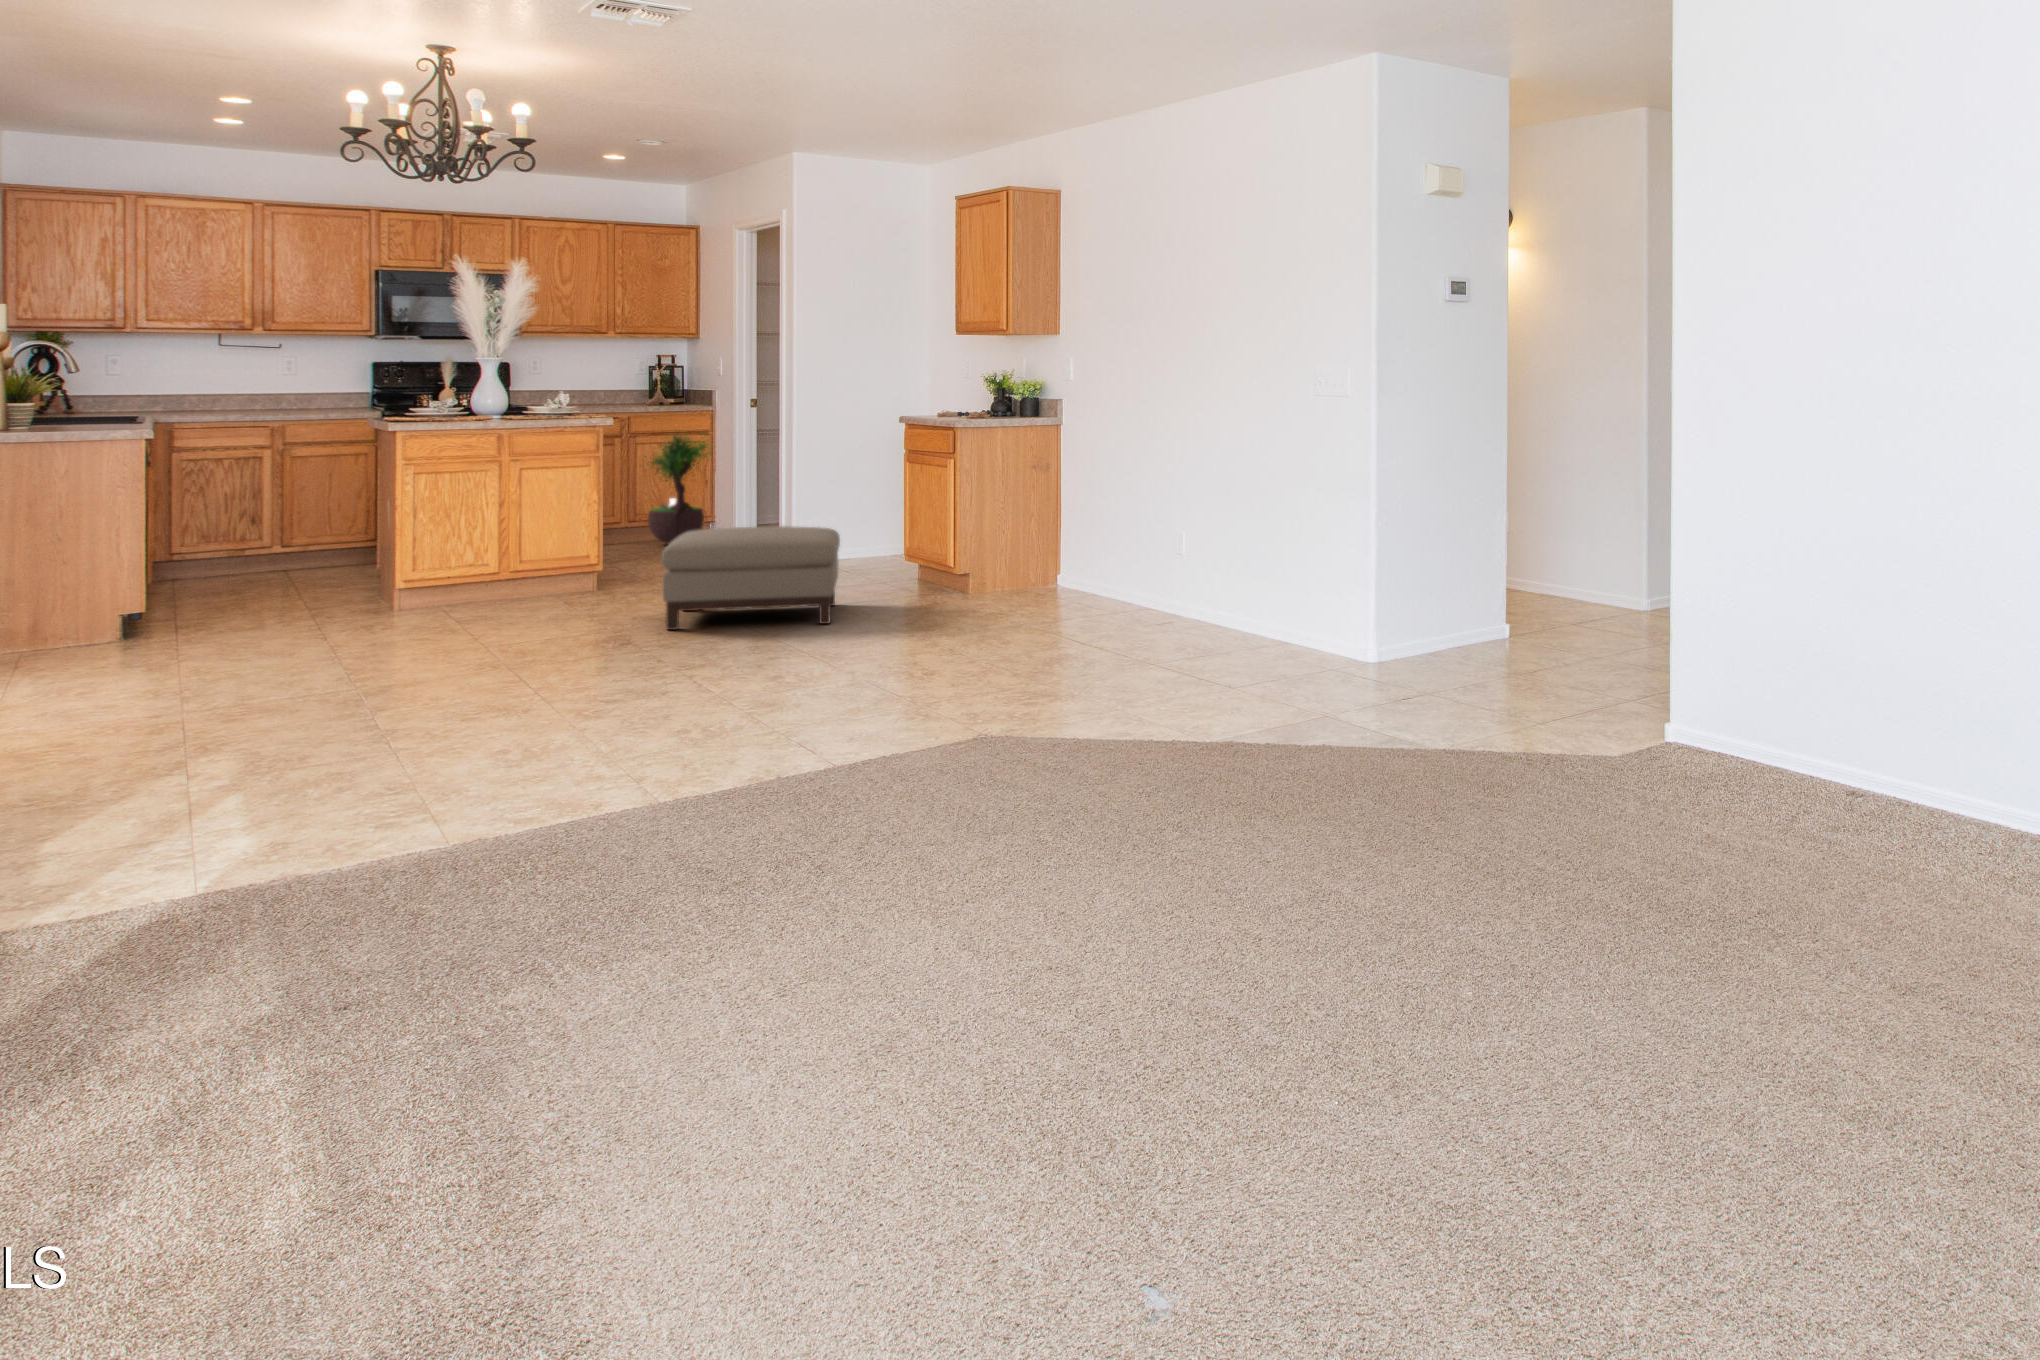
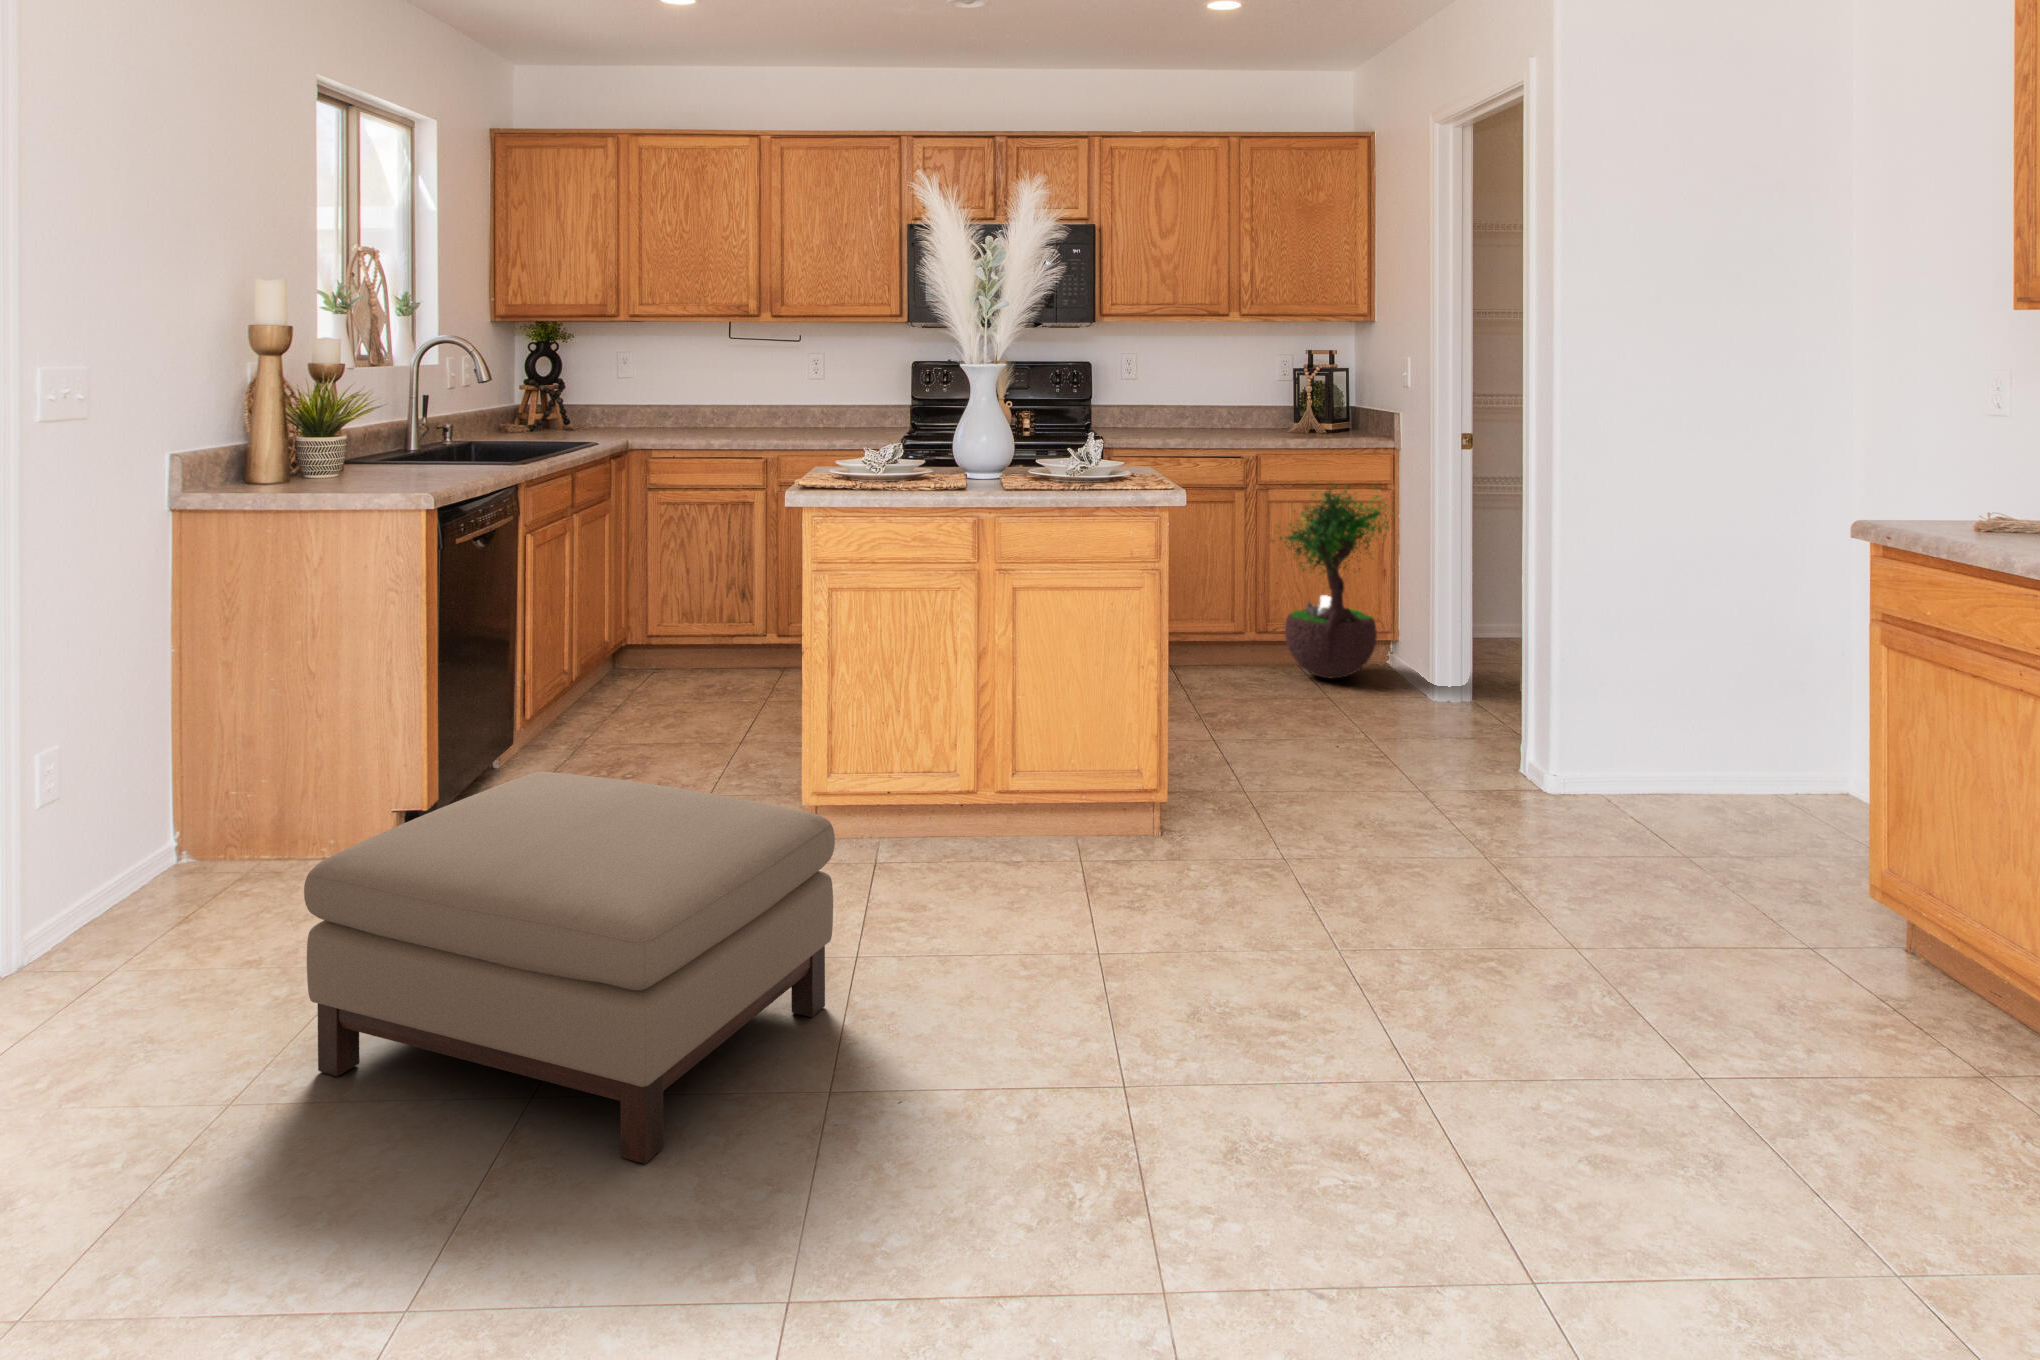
ottoman: present [661,526,840,630] -> present [304,772,835,1164]

